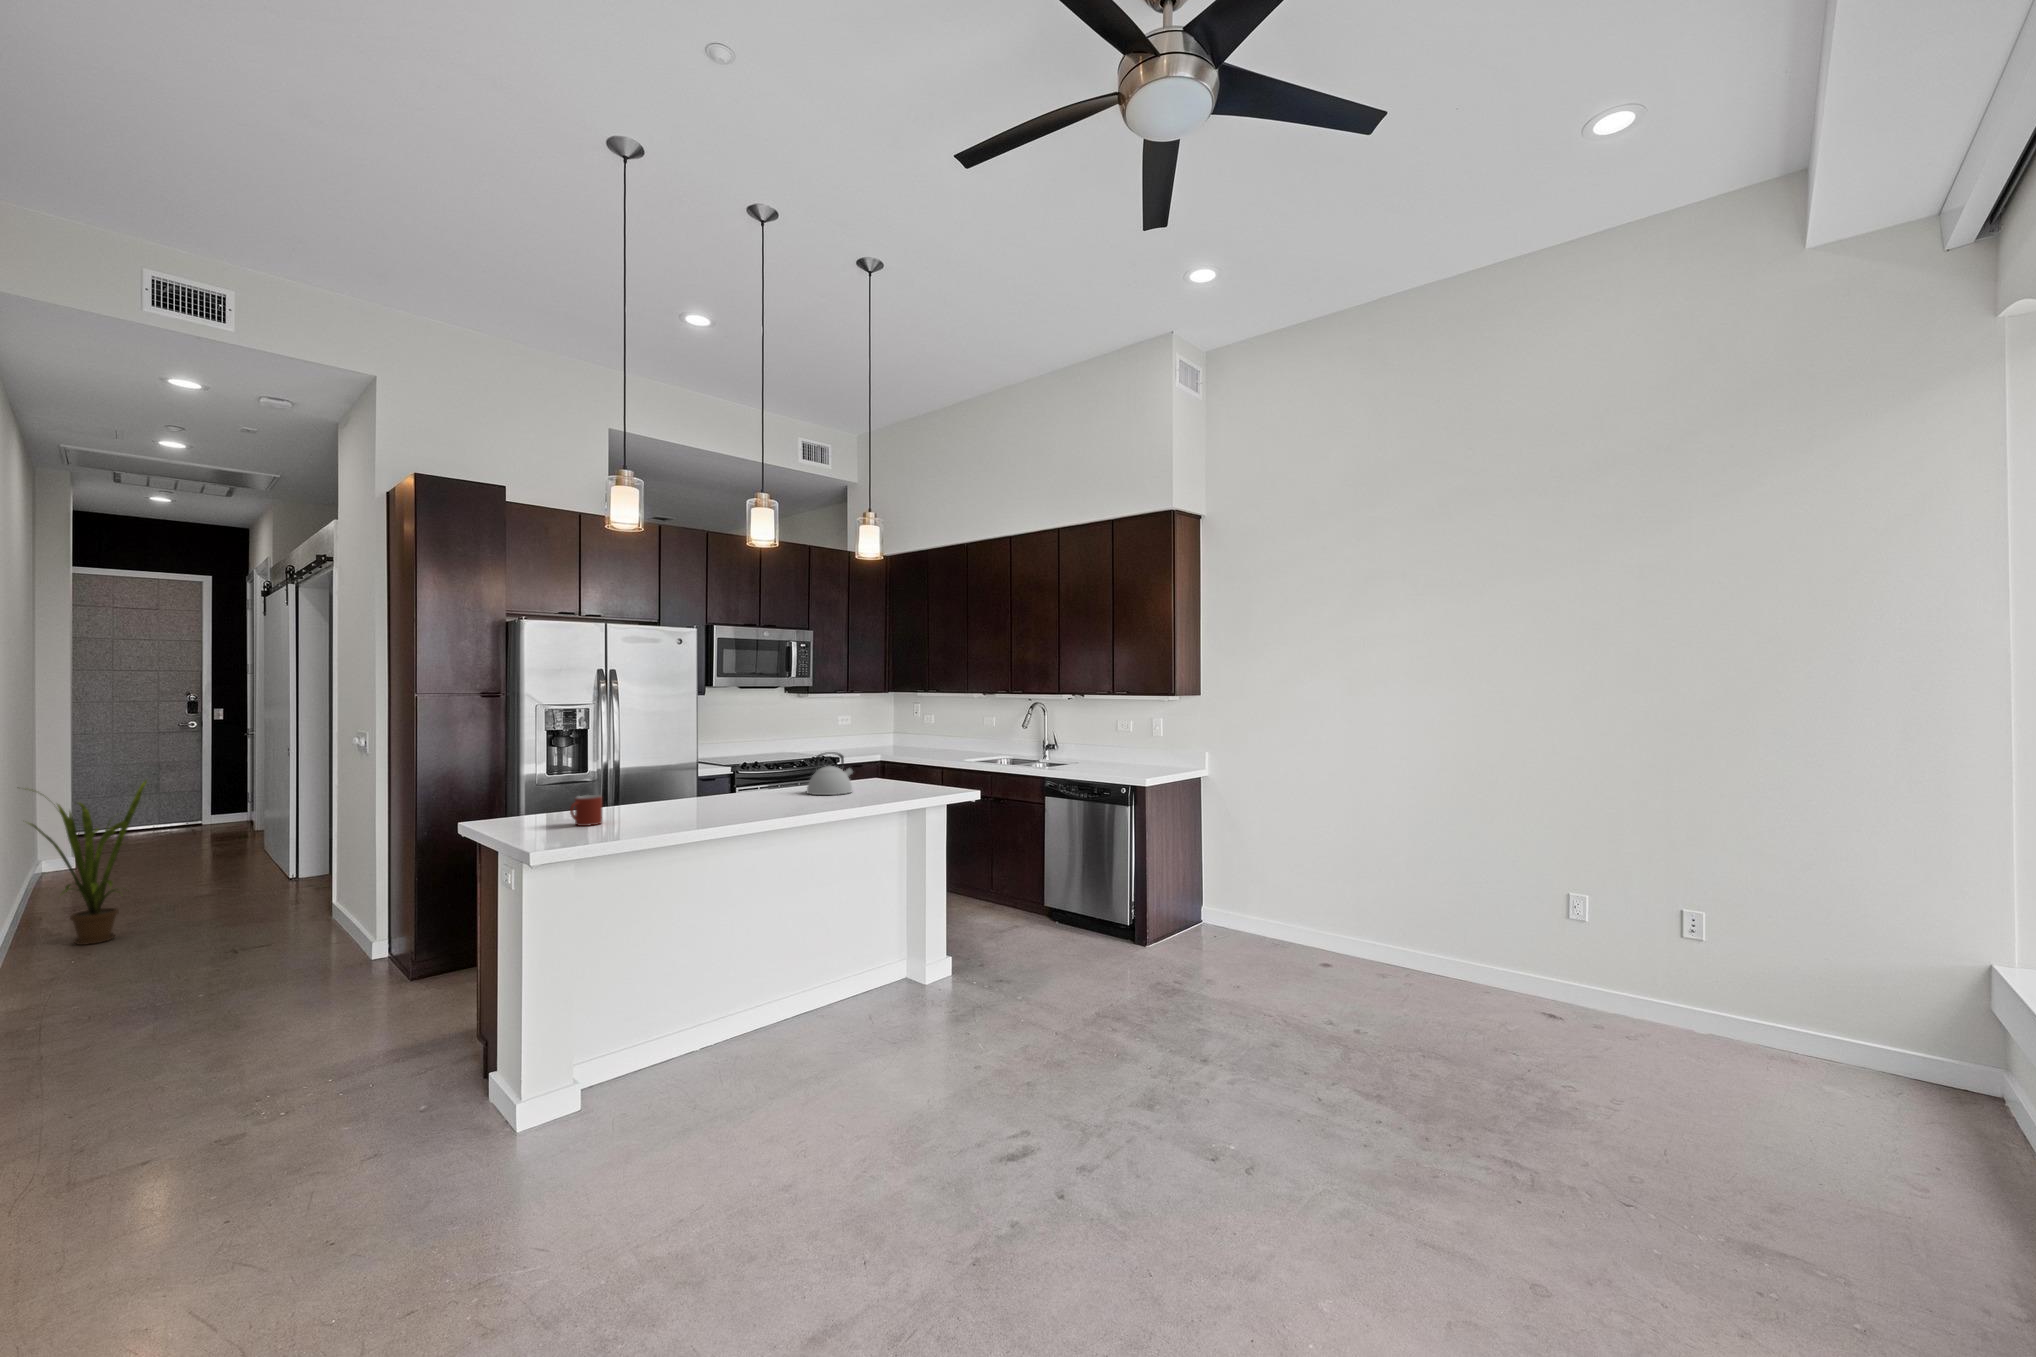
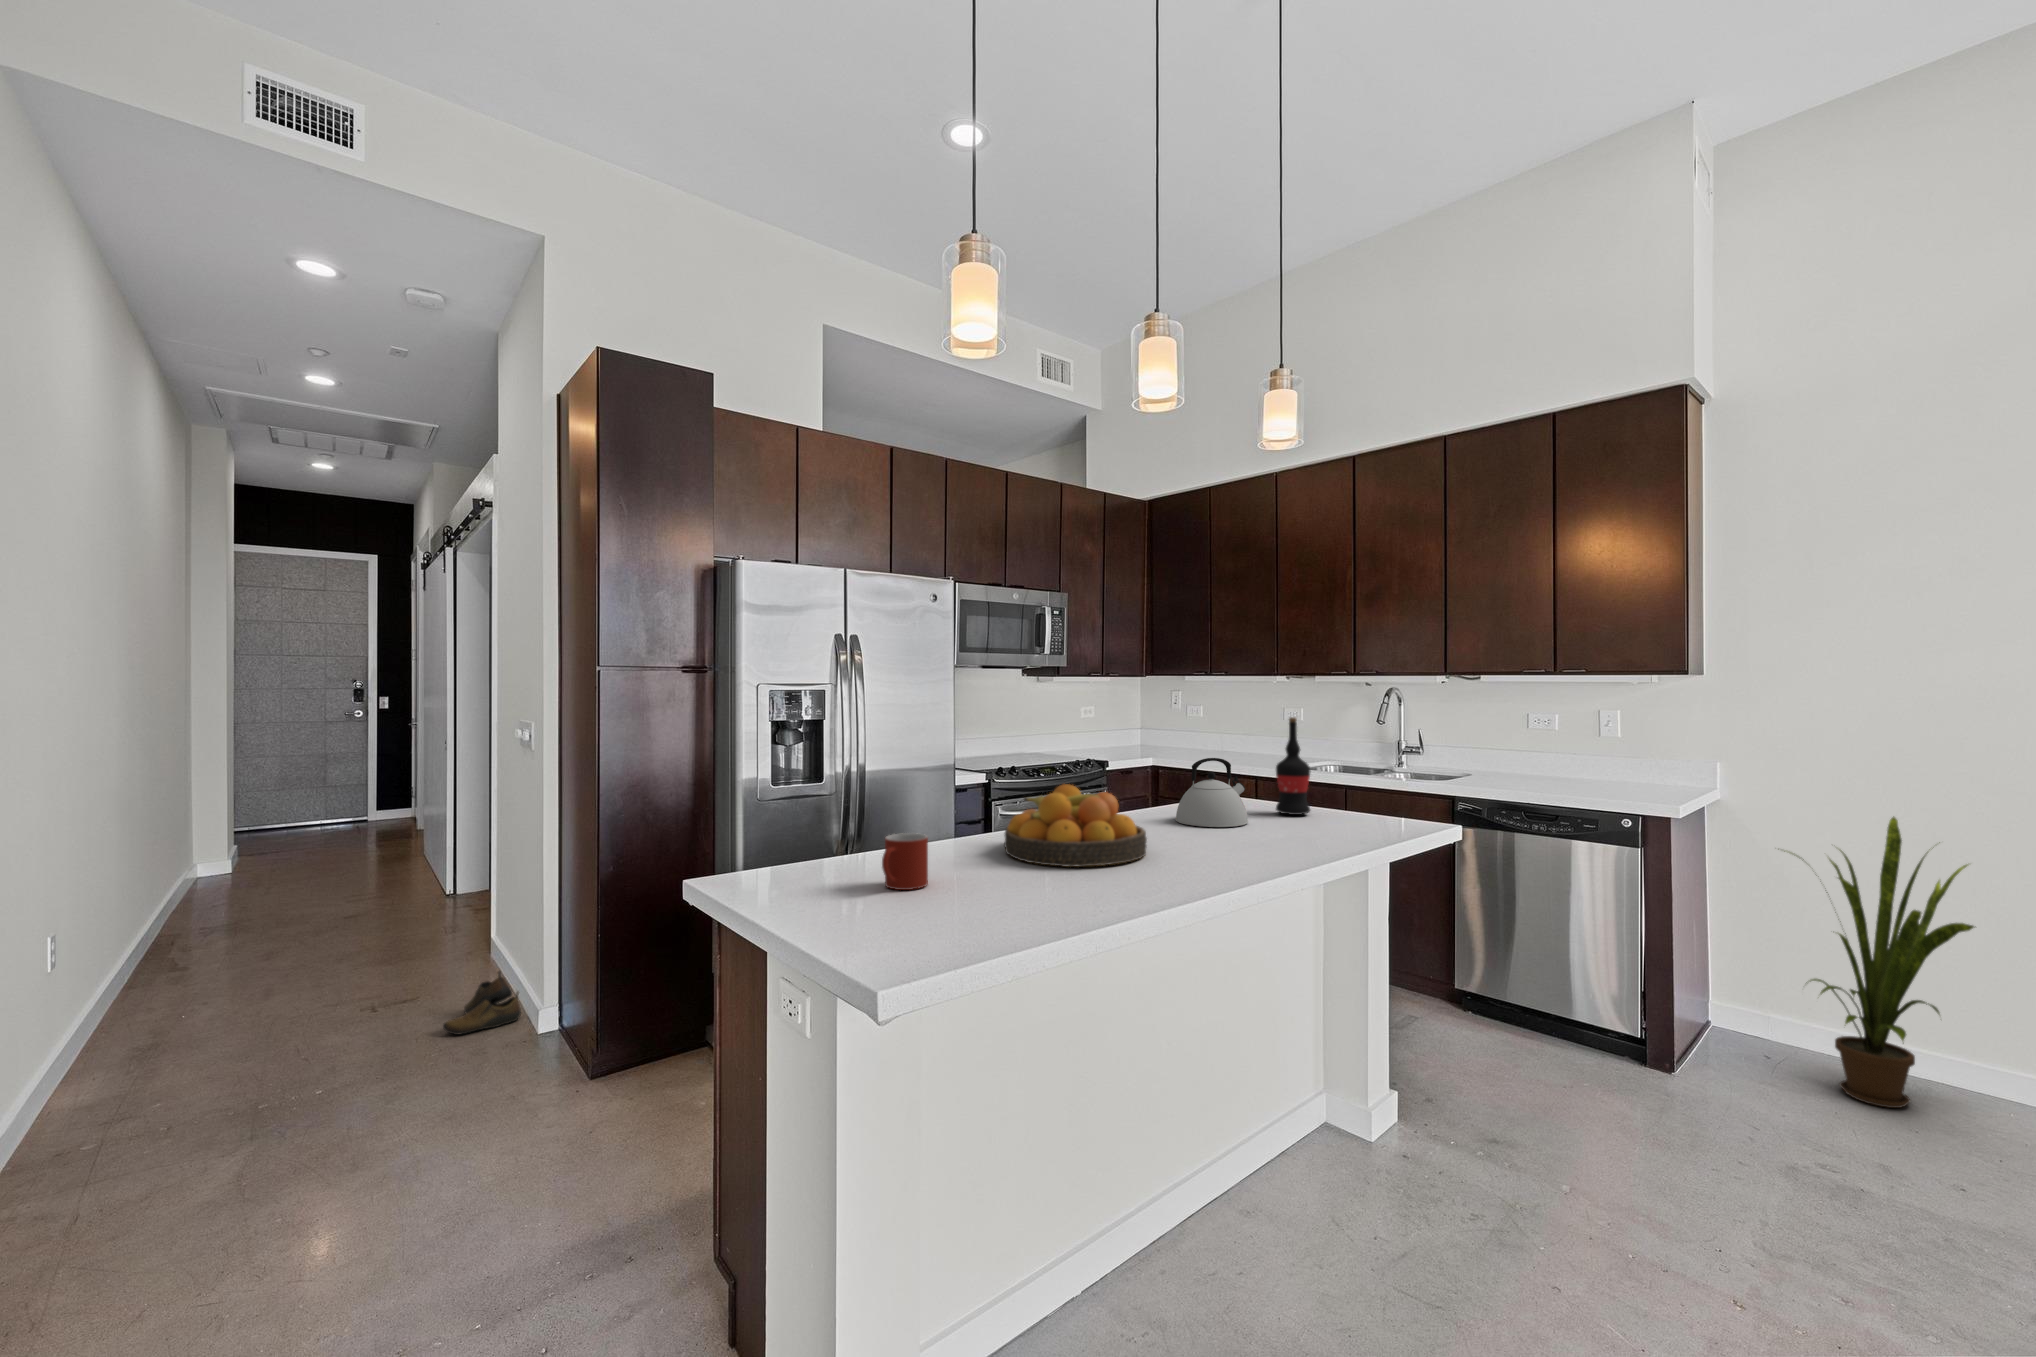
wine bottle: none [881,726,902,788] -> present [1276,717,1310,815]
fruit bowl: none [667,768,757,815] -> present [1004,784,1147,867]
house plant: present [25,780,147,945] -> present [1784,816,1975,1108]
shoe: none [291,919,354,964] -> present [443,971,521,1035]

